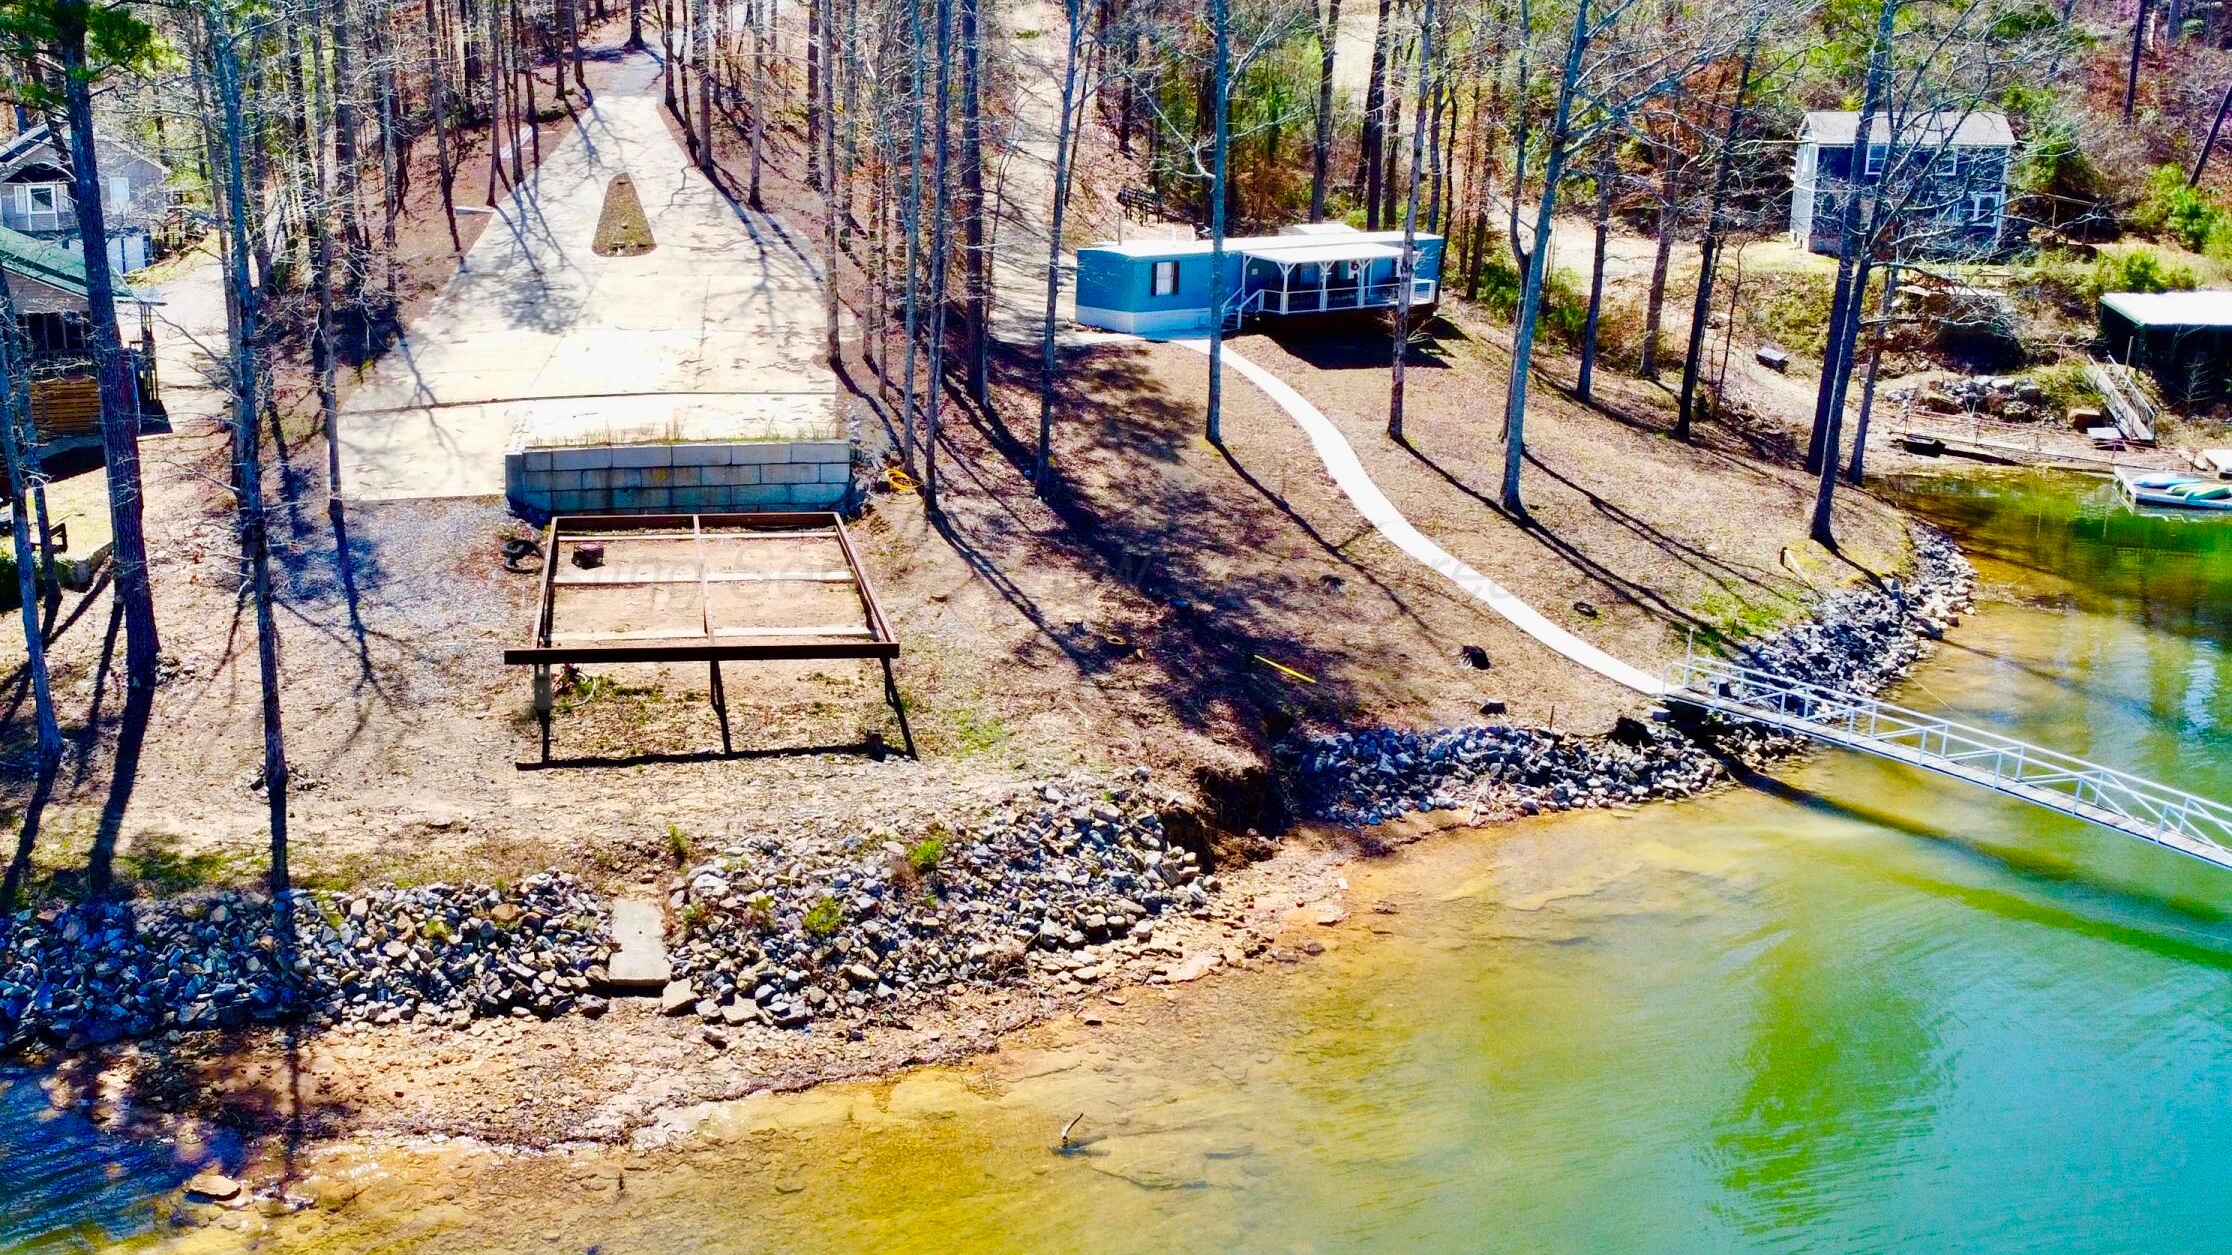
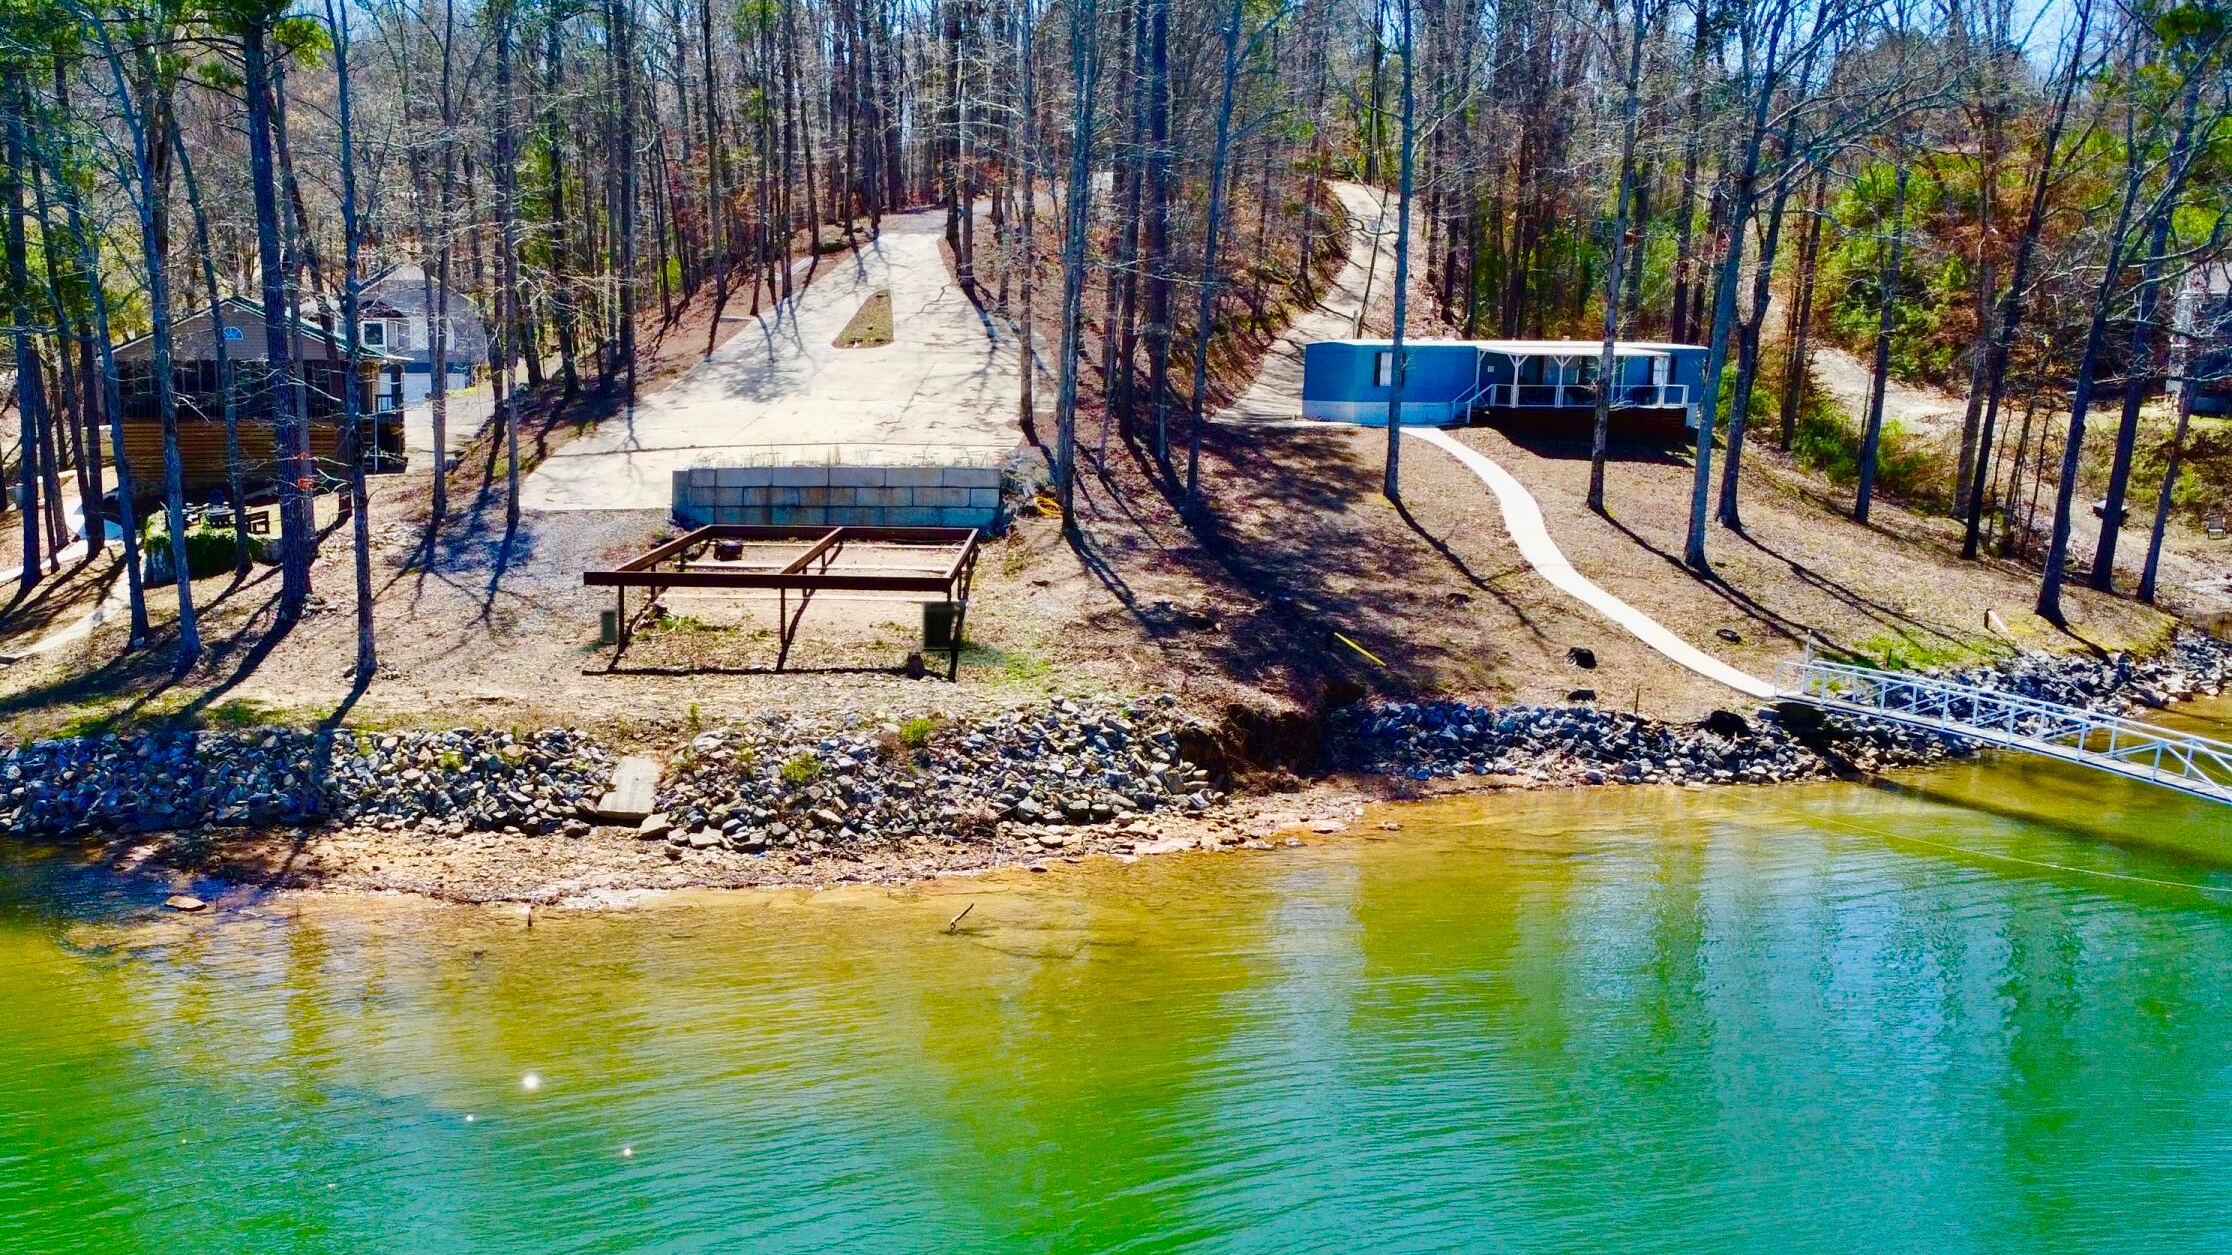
wooden crate: none [863,643,912,699] -> present [922,601,964,650]

